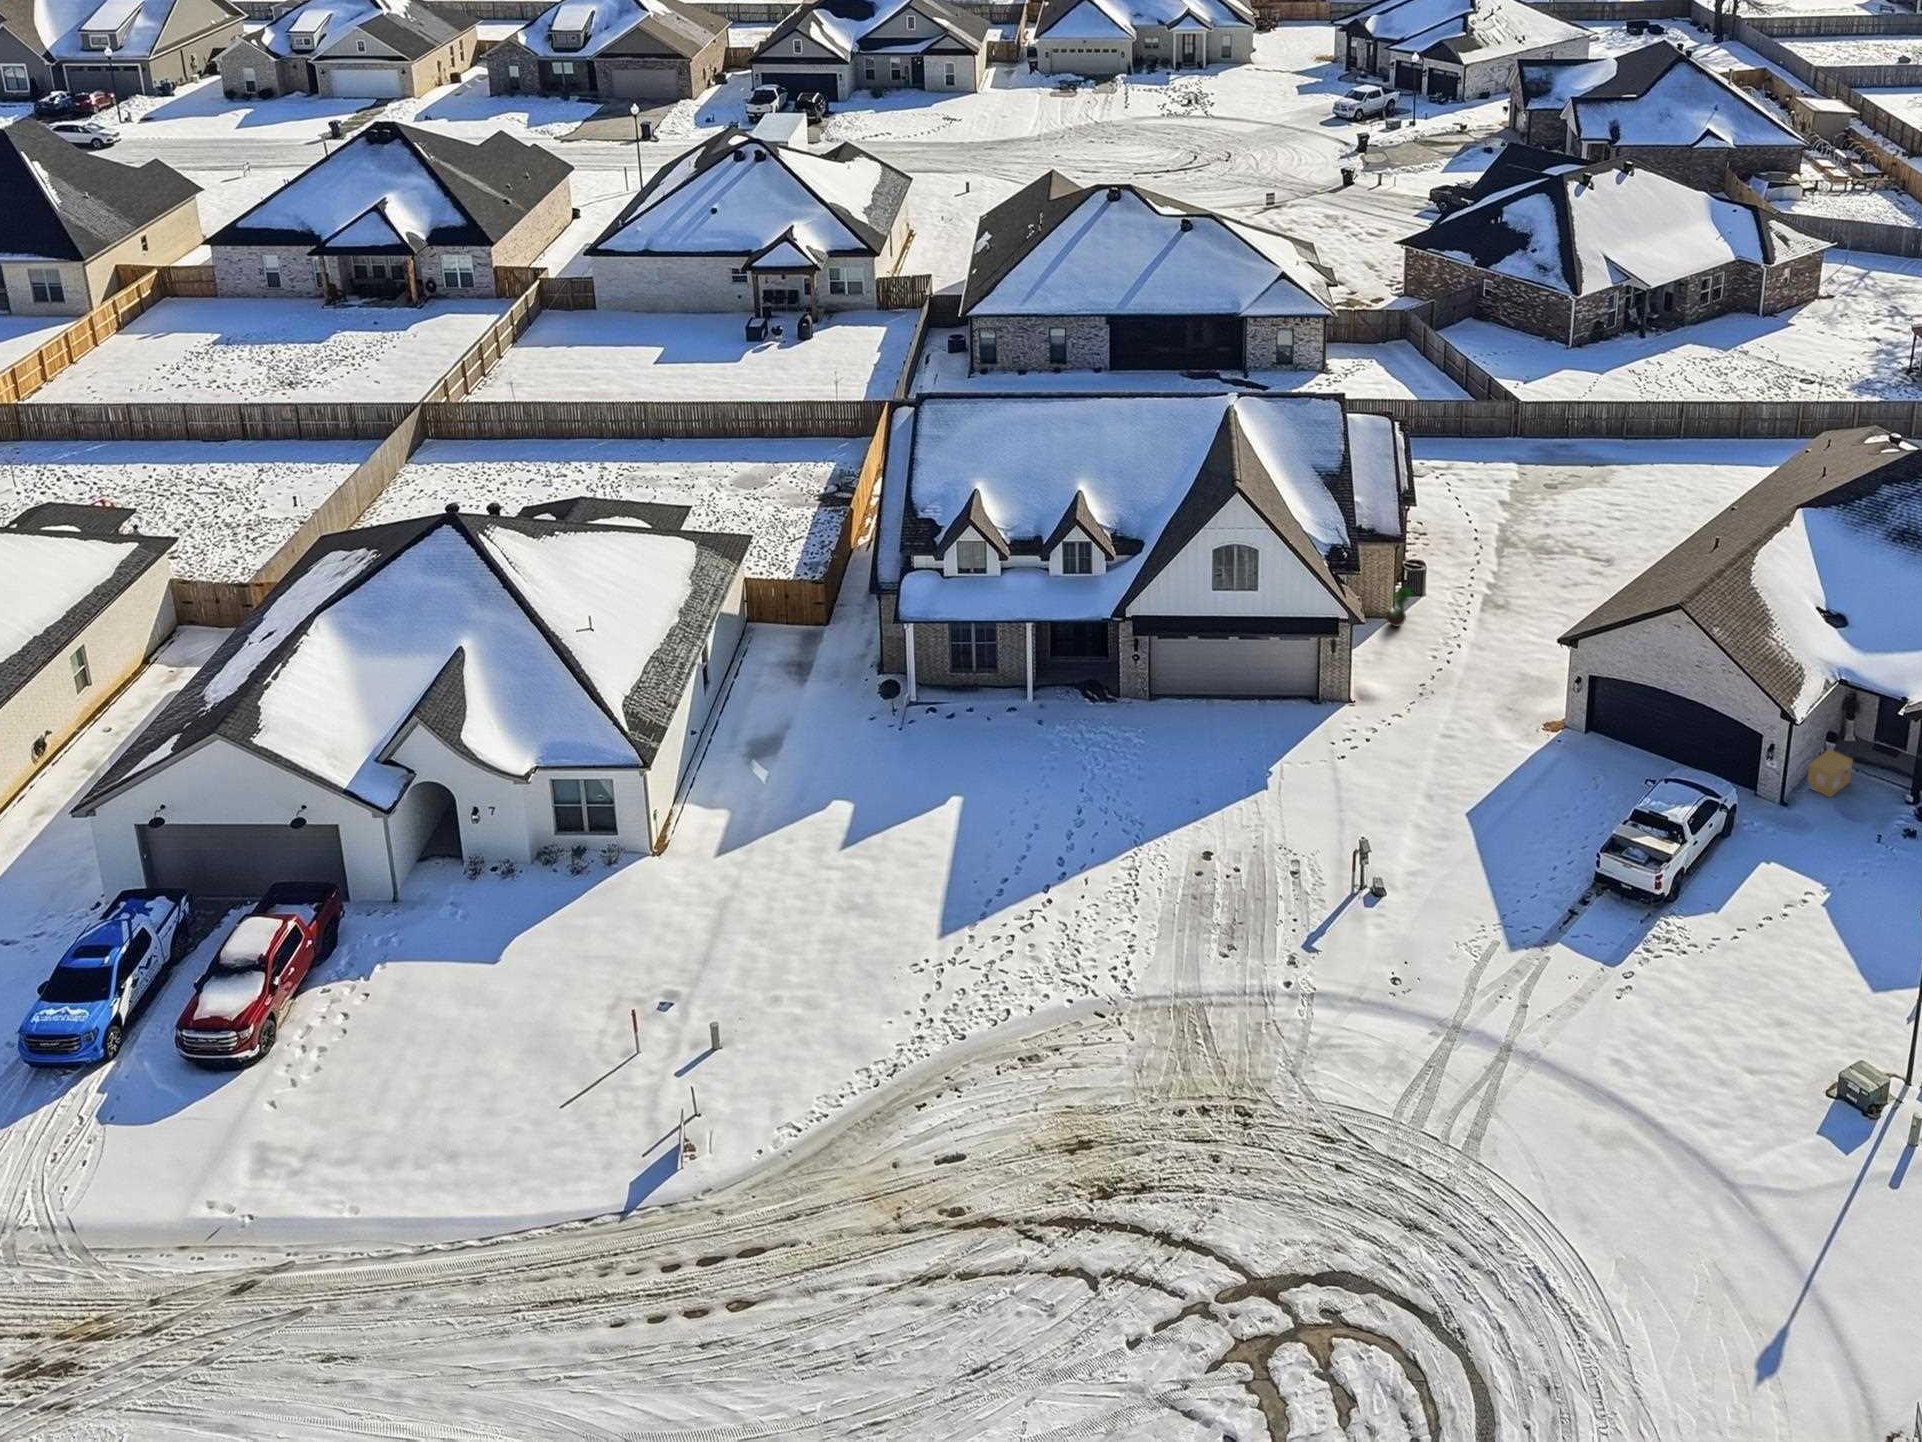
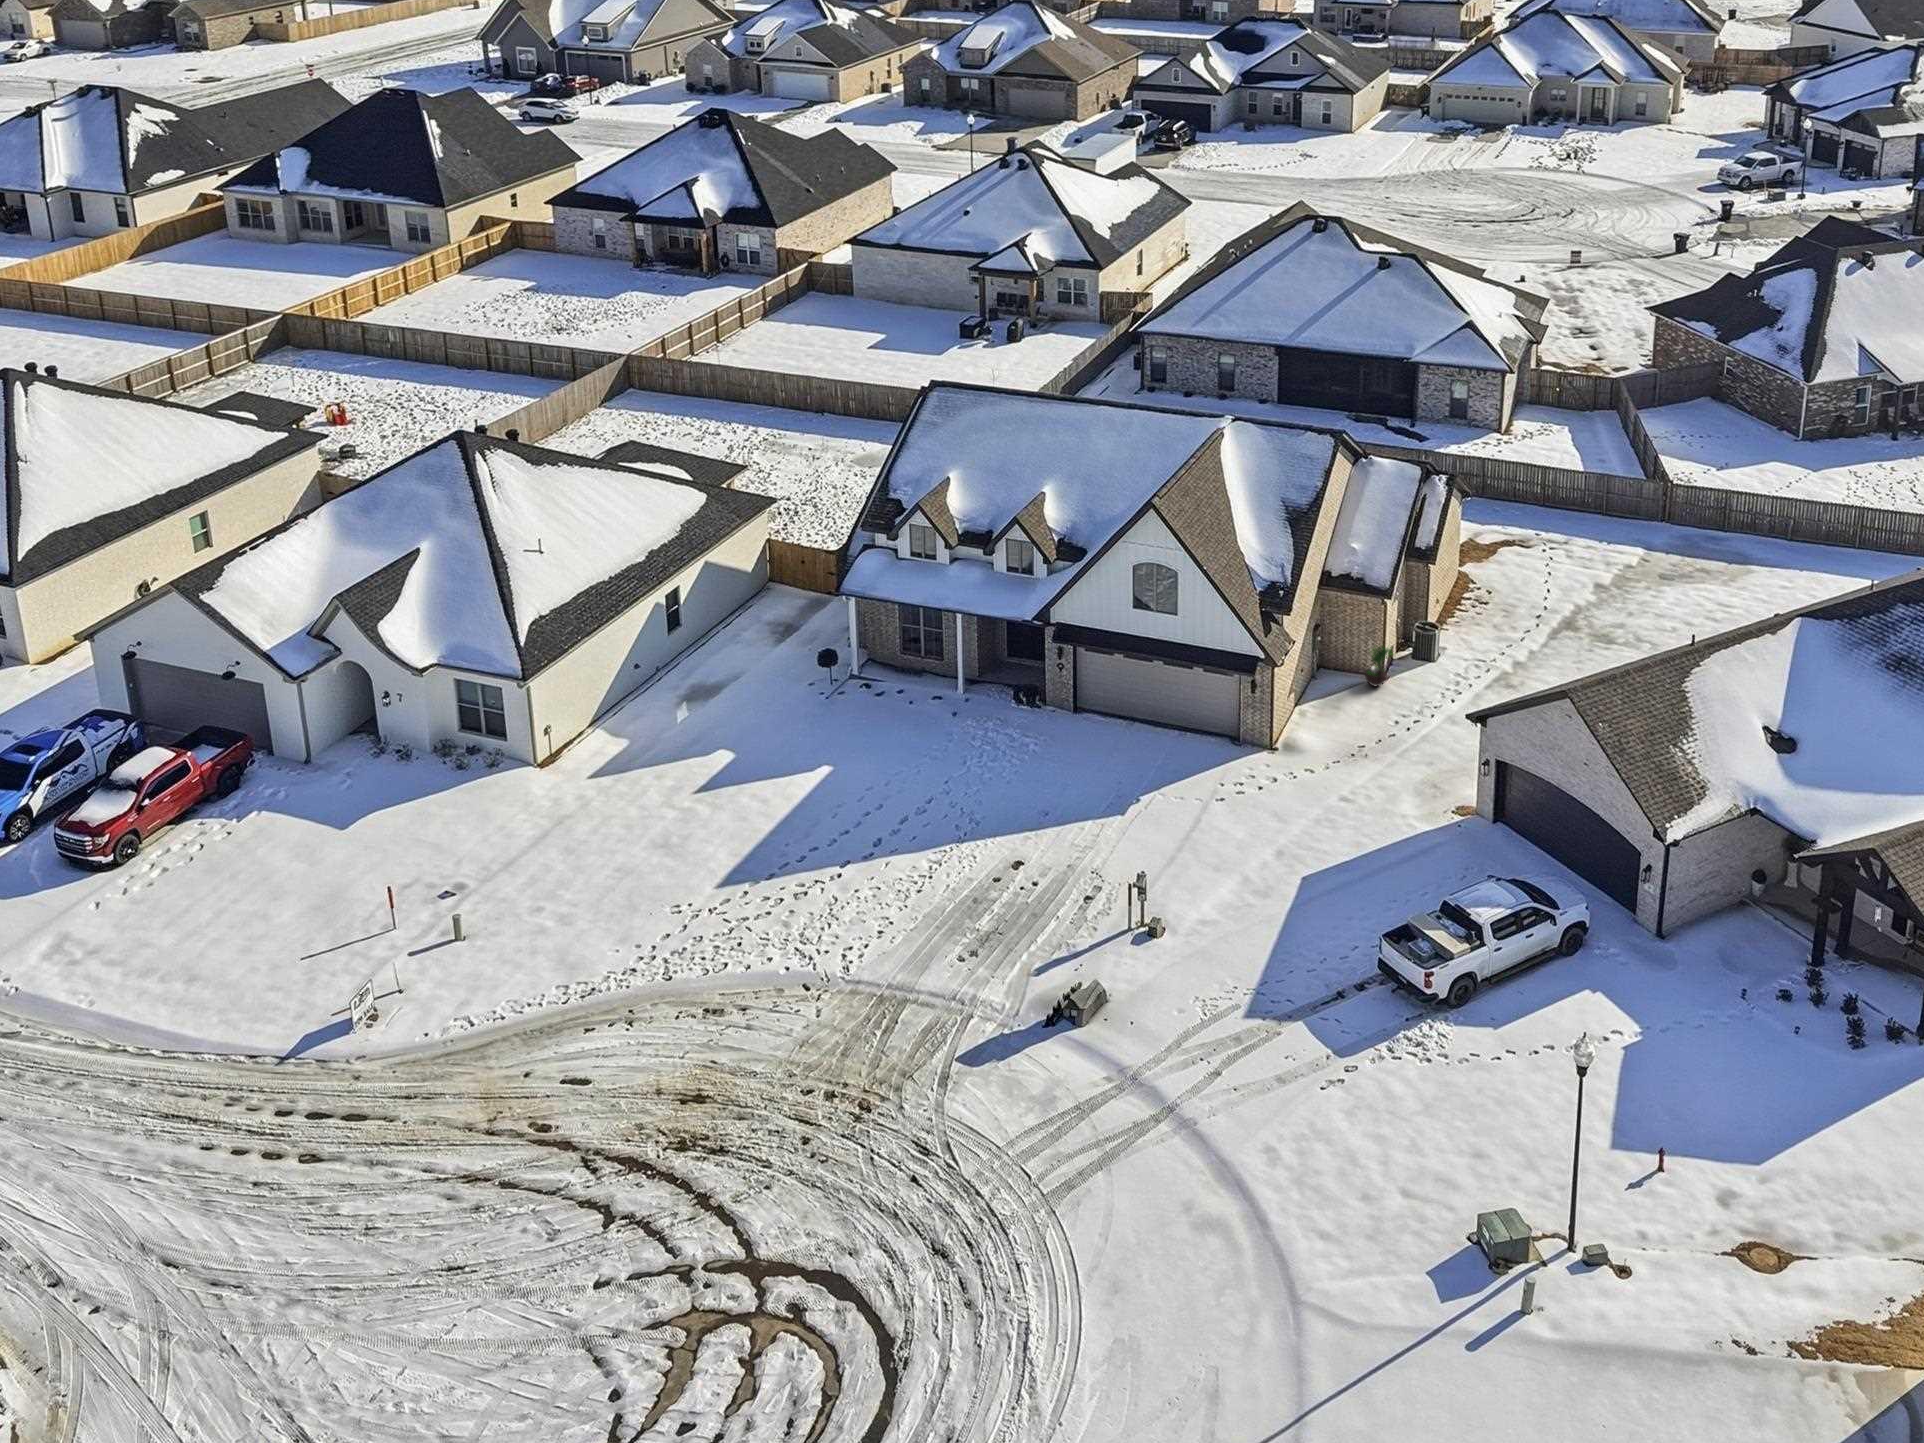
cardboard box: present [1808,749,1853,797] -> none [1708,890,1767,944]

